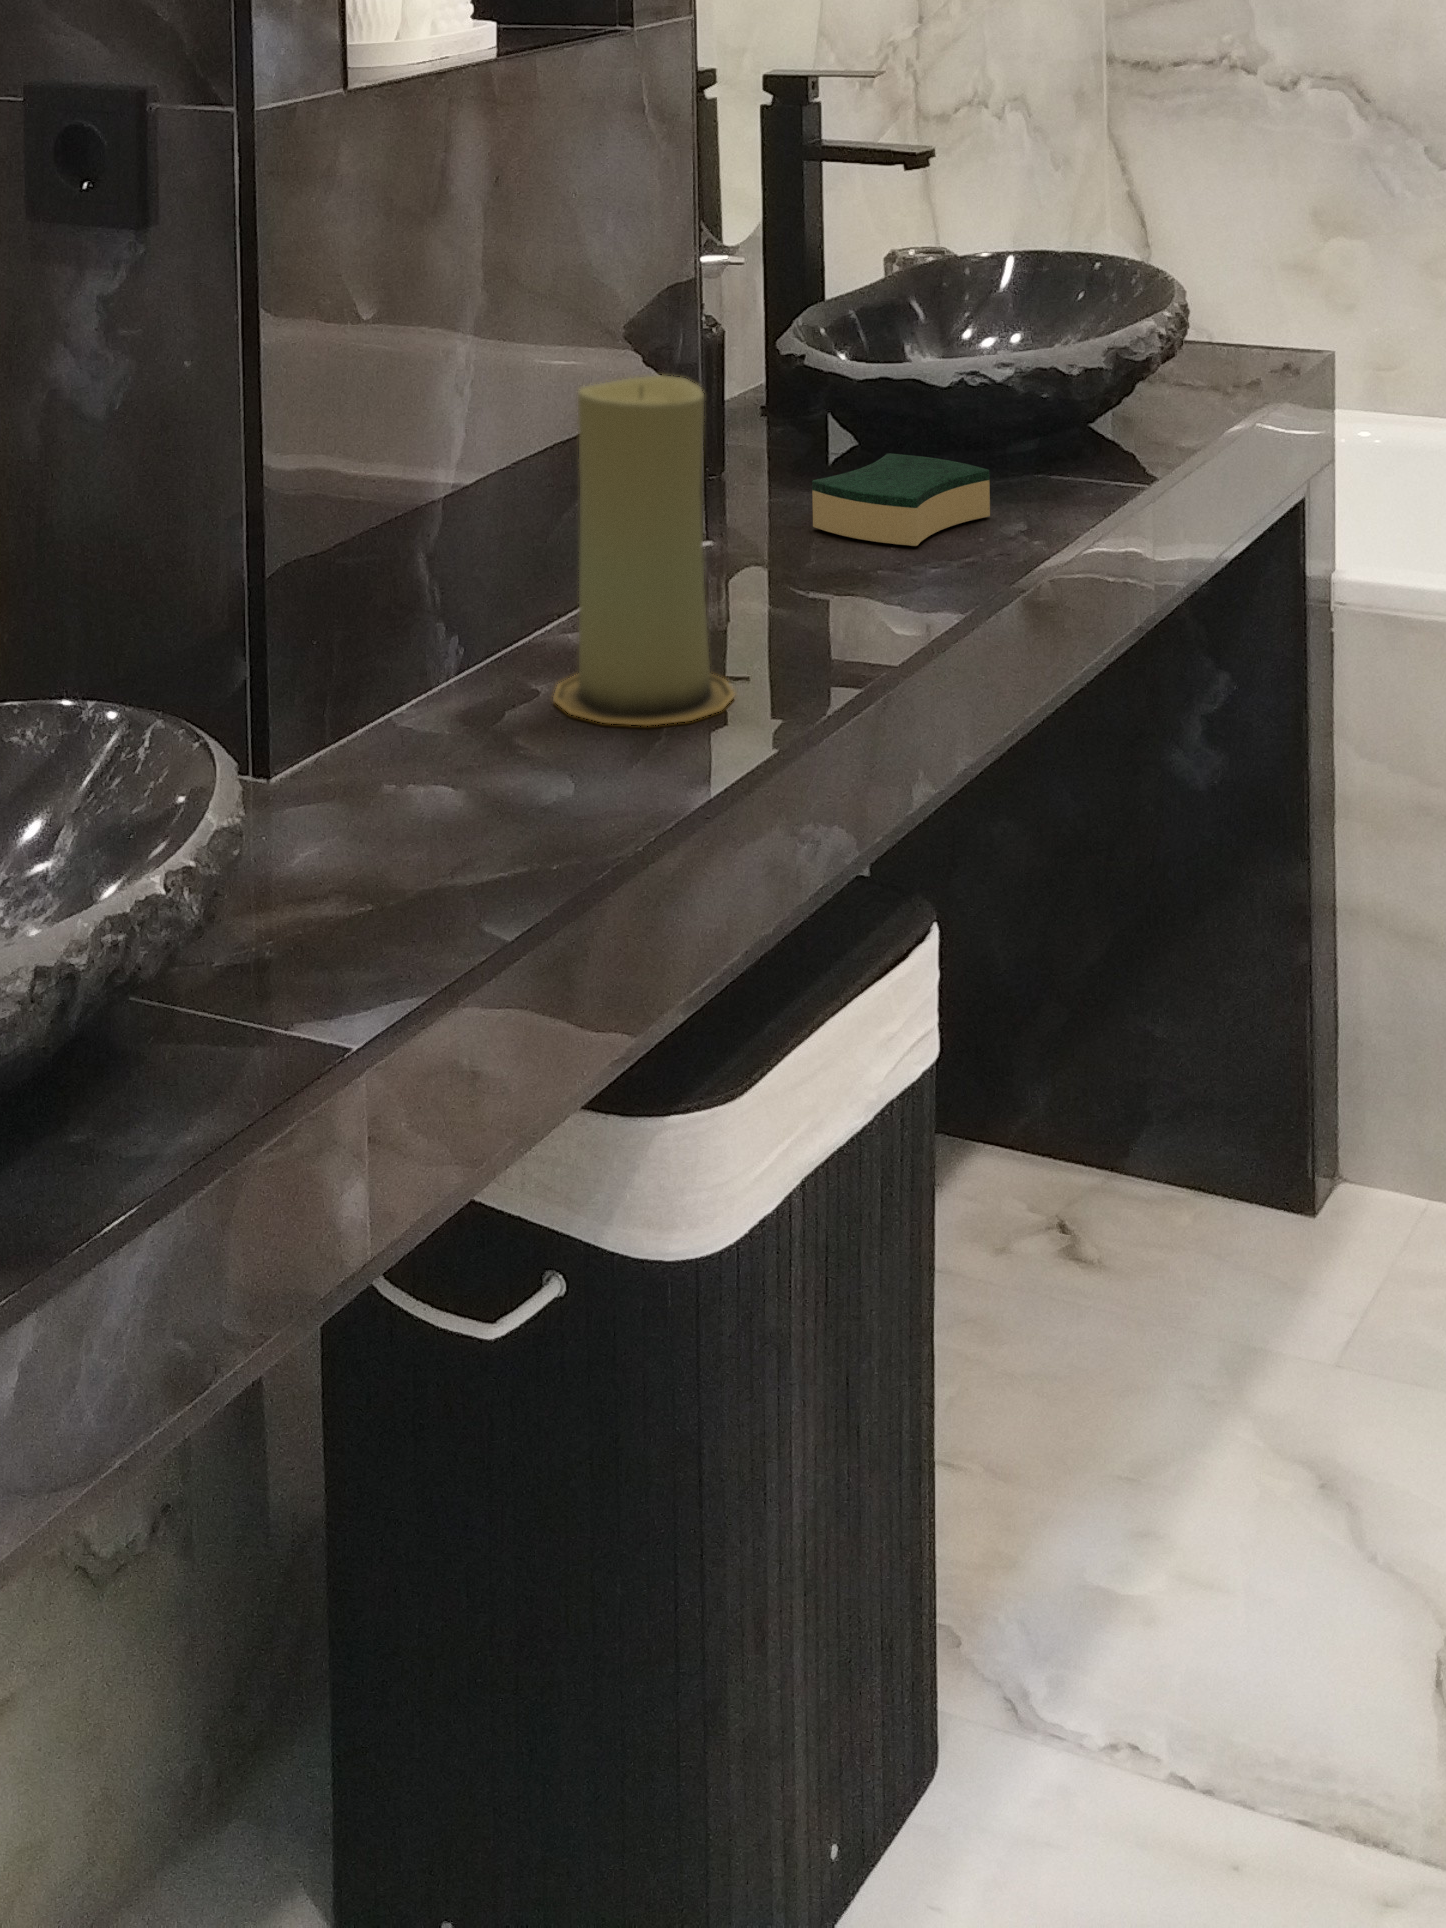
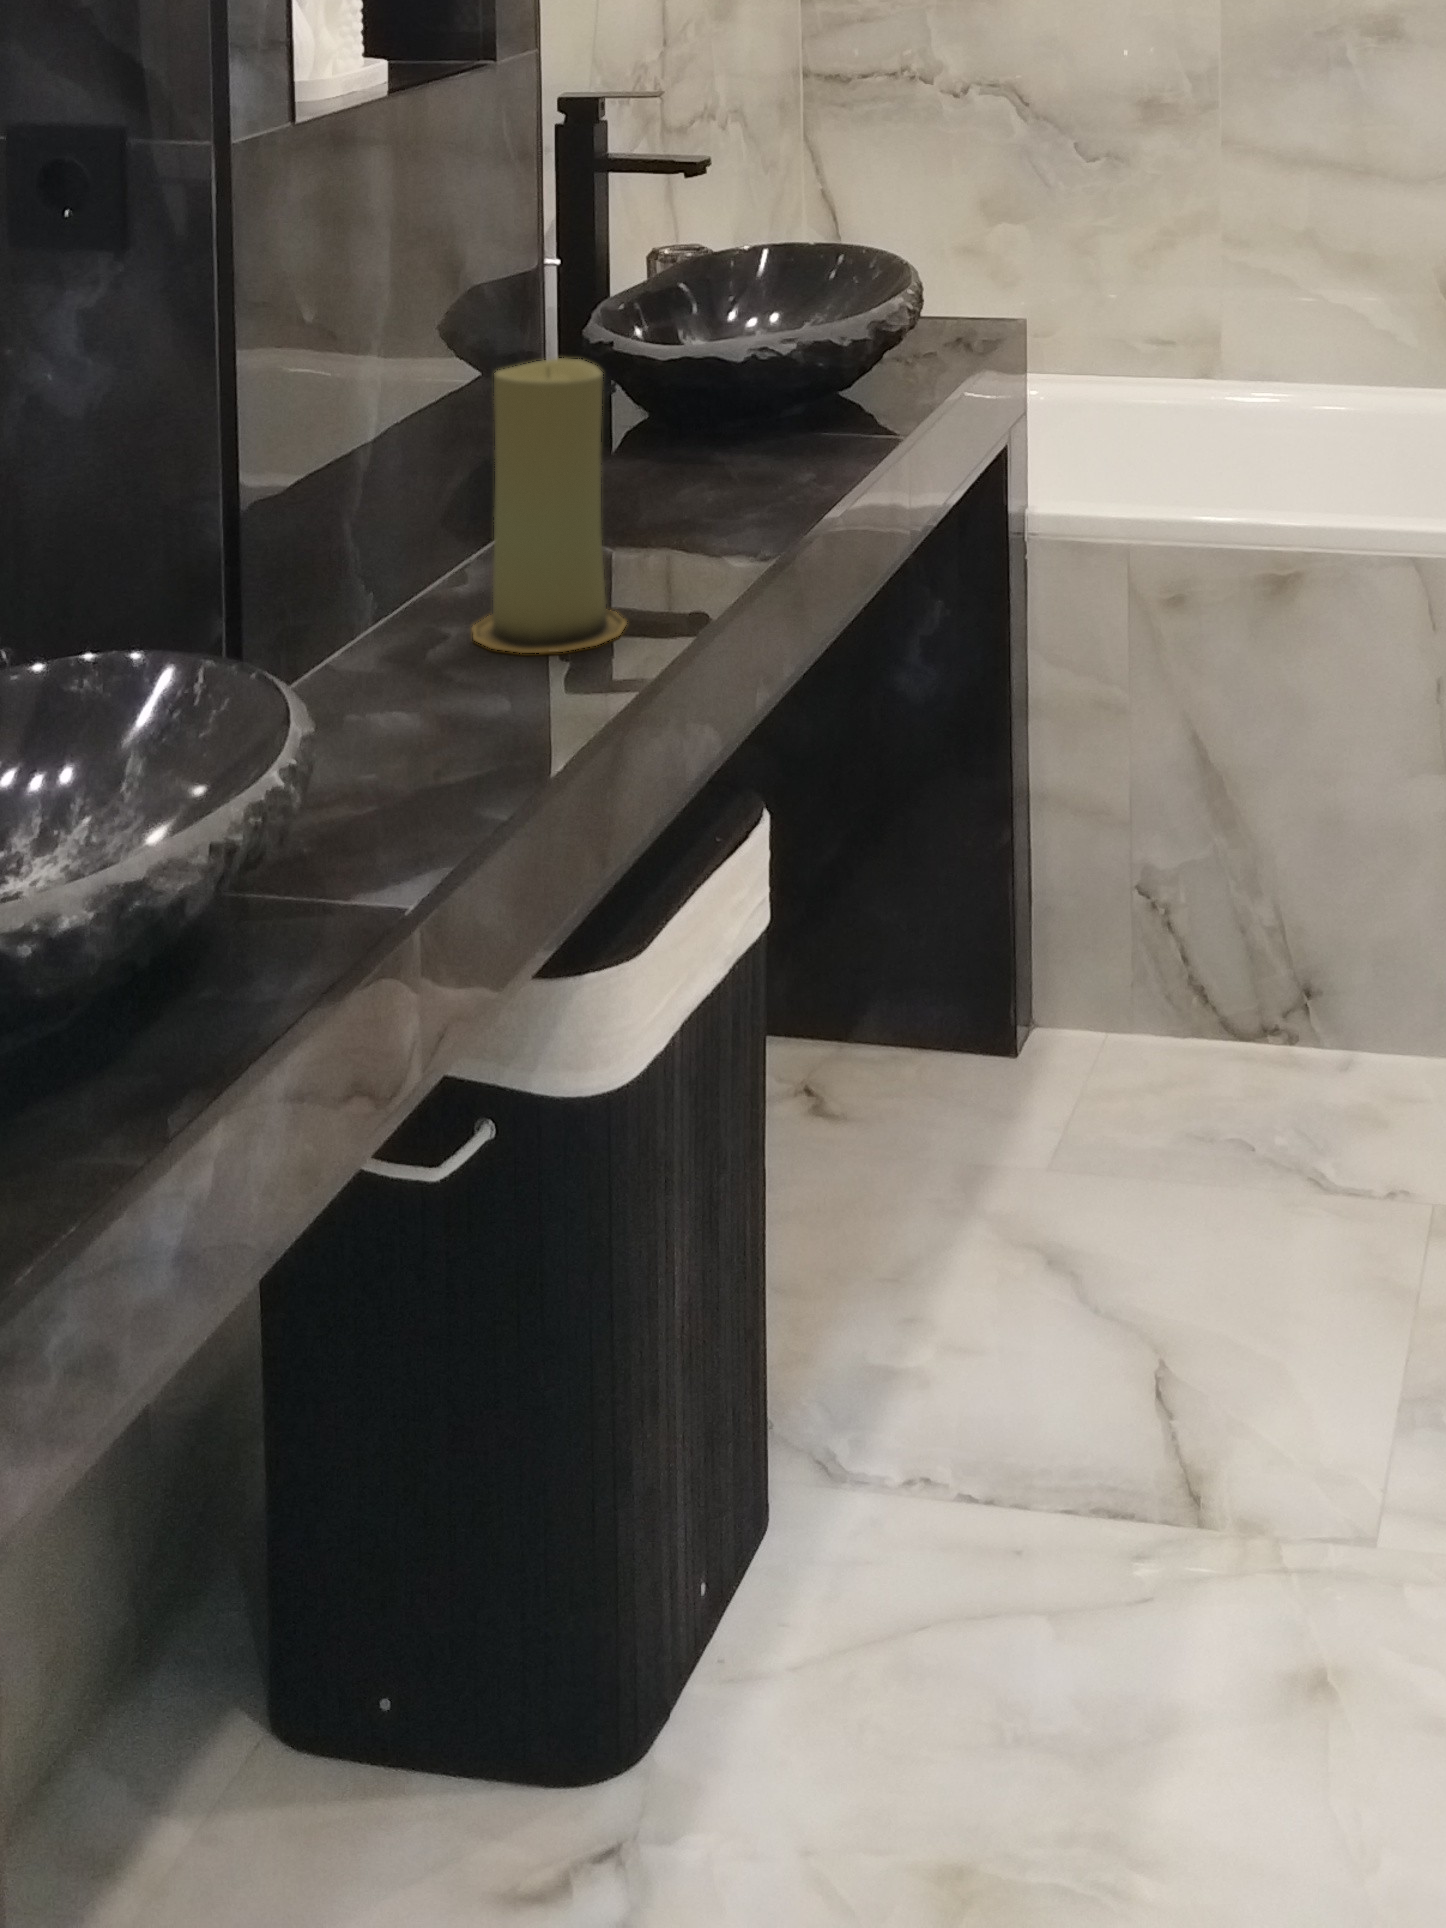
sponge: present [812,453,990,546] -> none [644,422,791,497]

